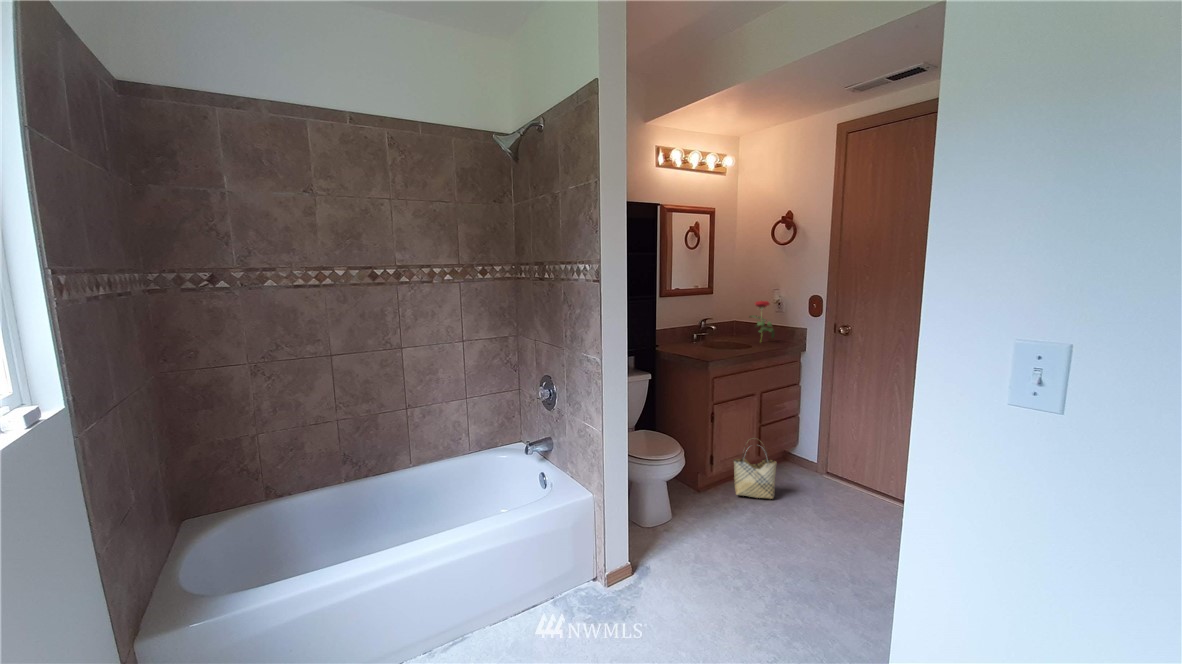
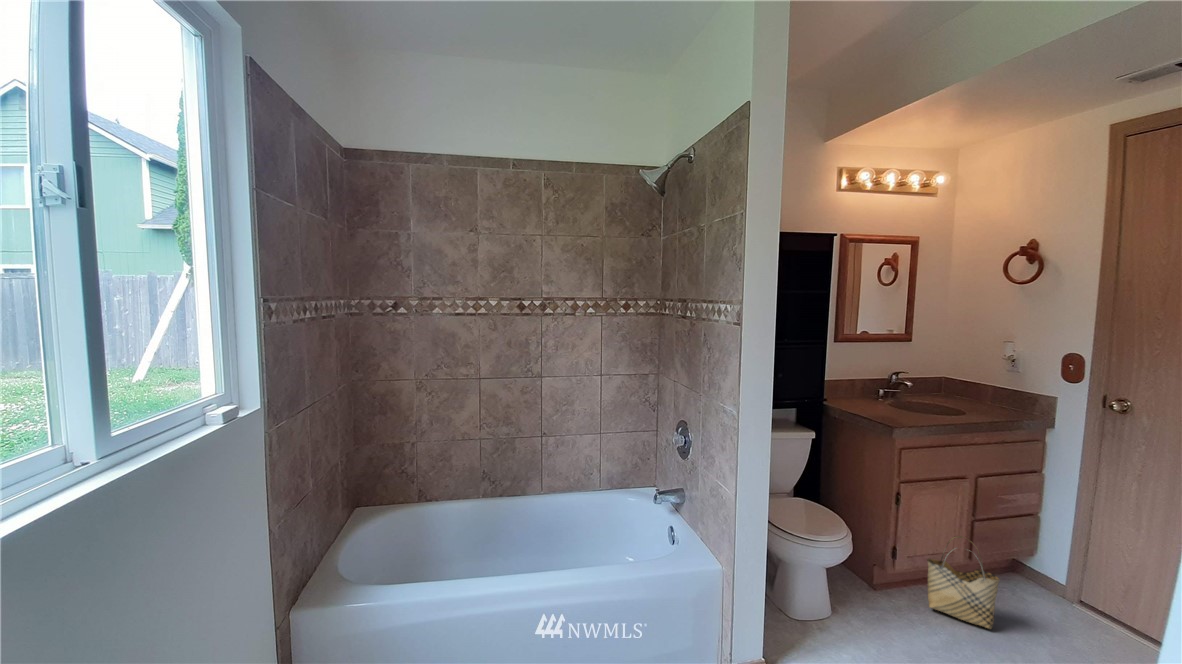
flower: present [749,301,774,338] -> none [962,354,1004,408]

